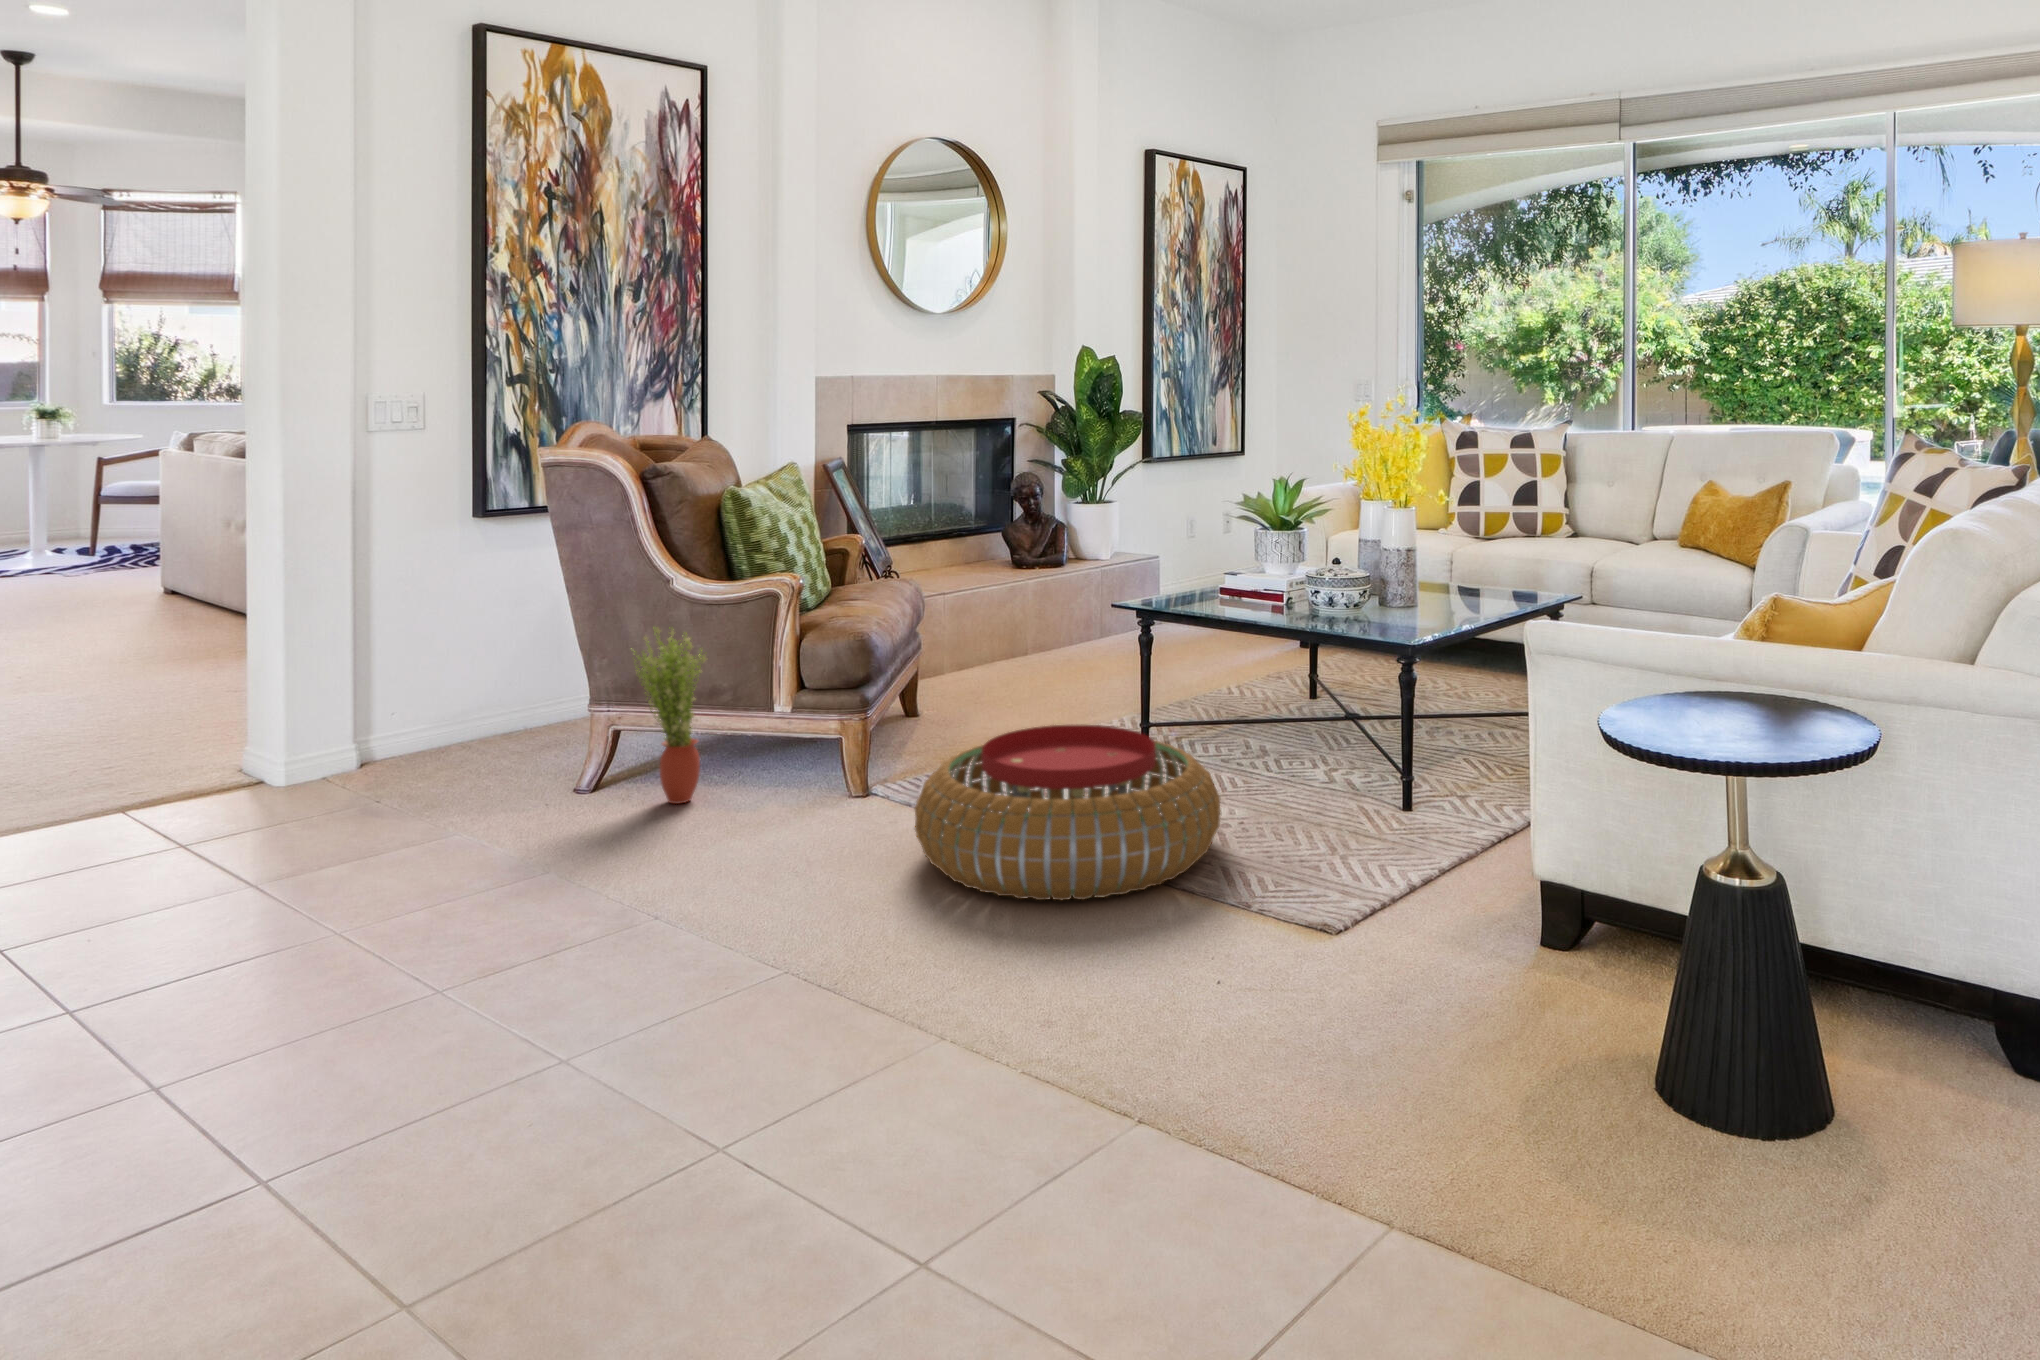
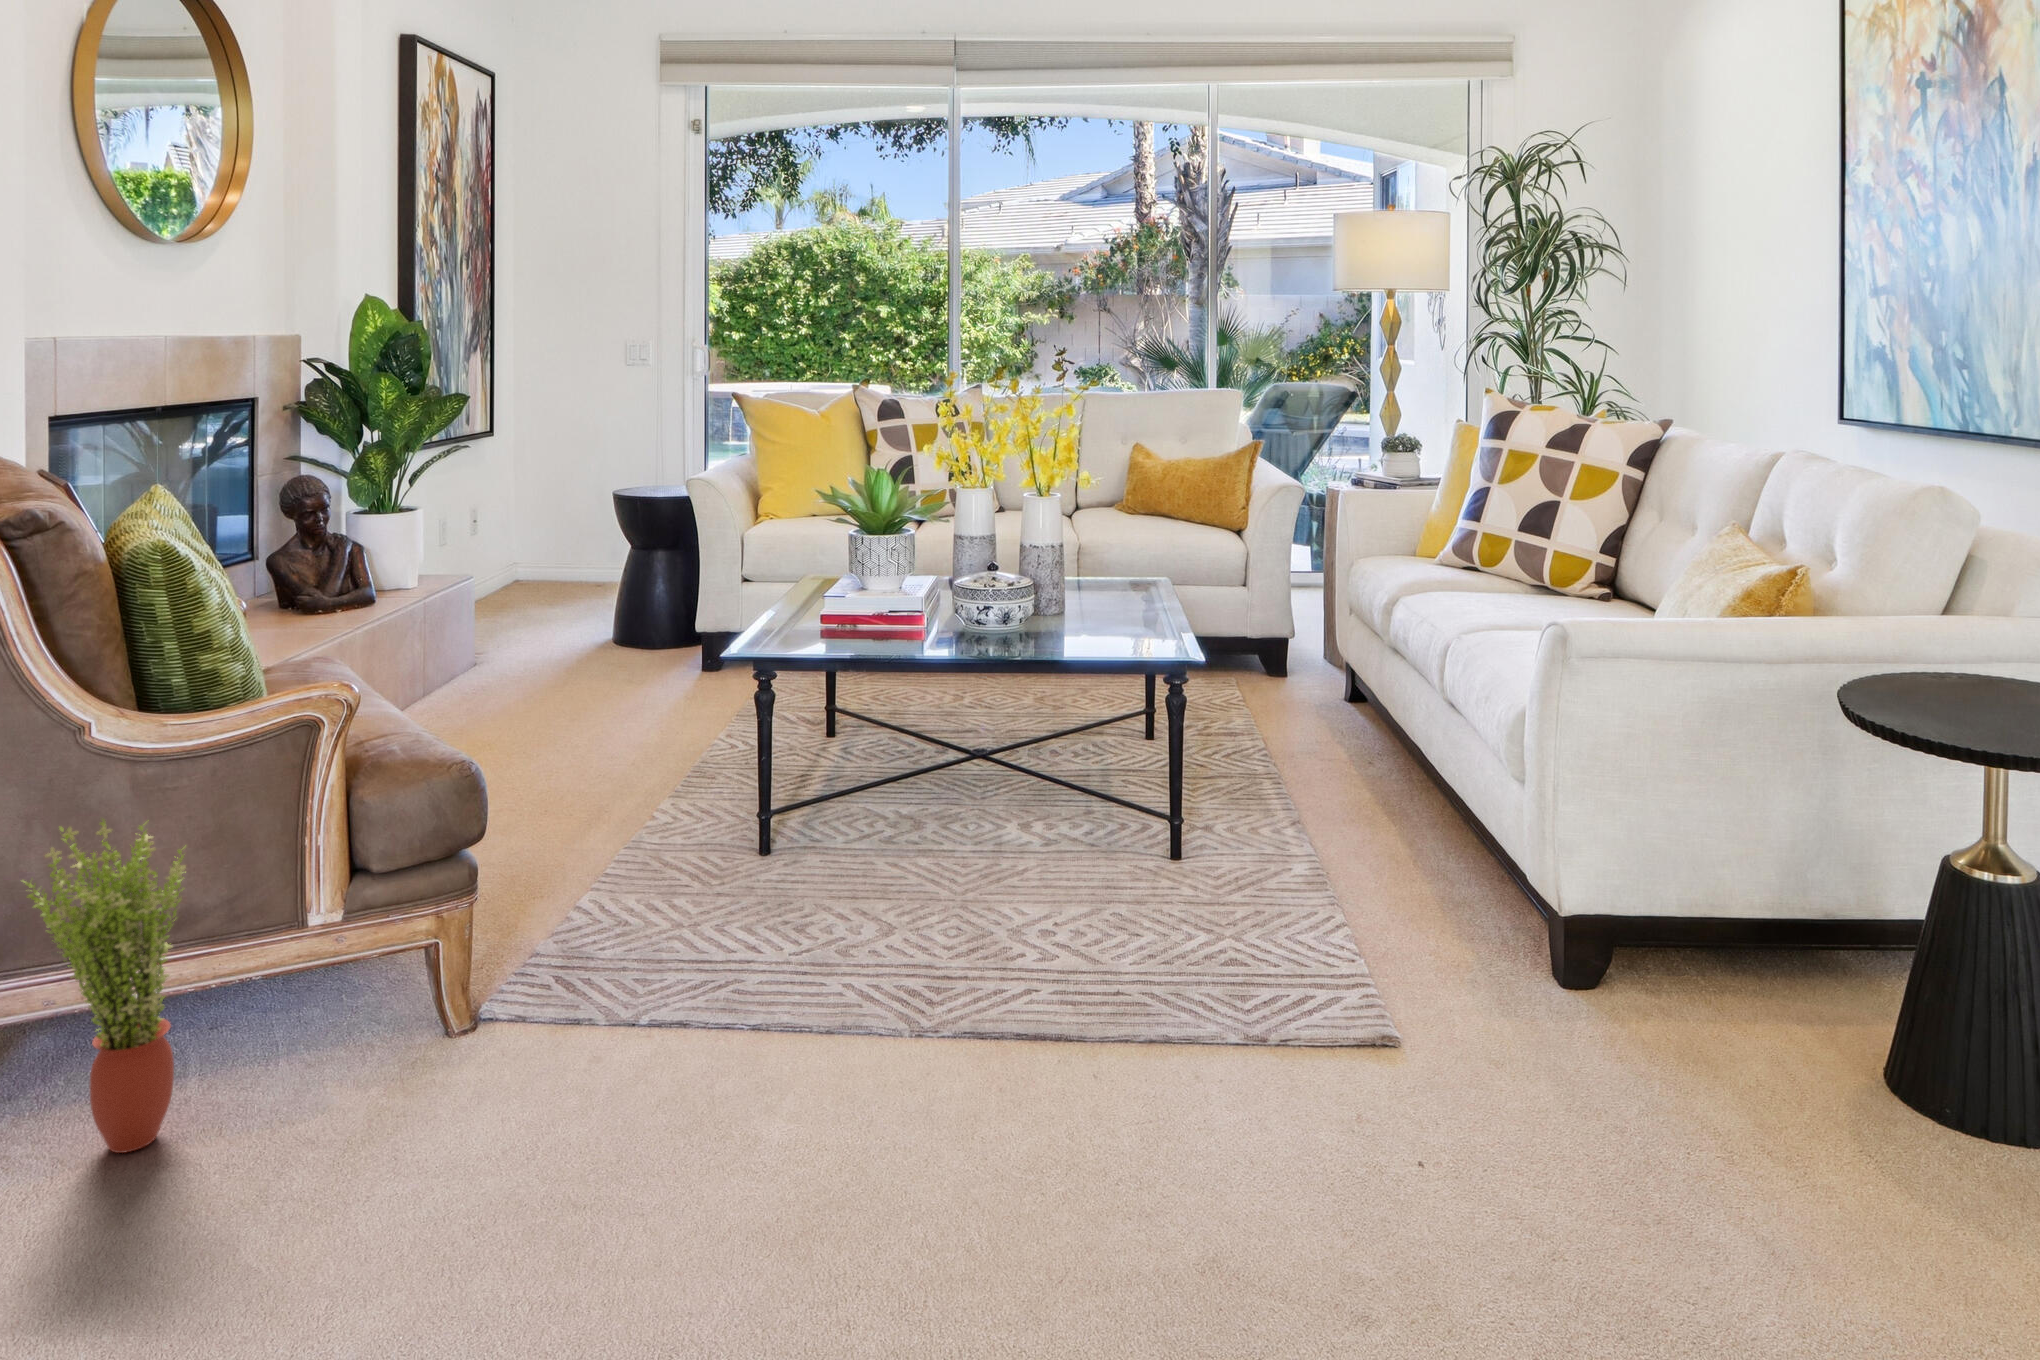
pouf: present [915,725,1221,900] -> none [712,838,1162,1149]

